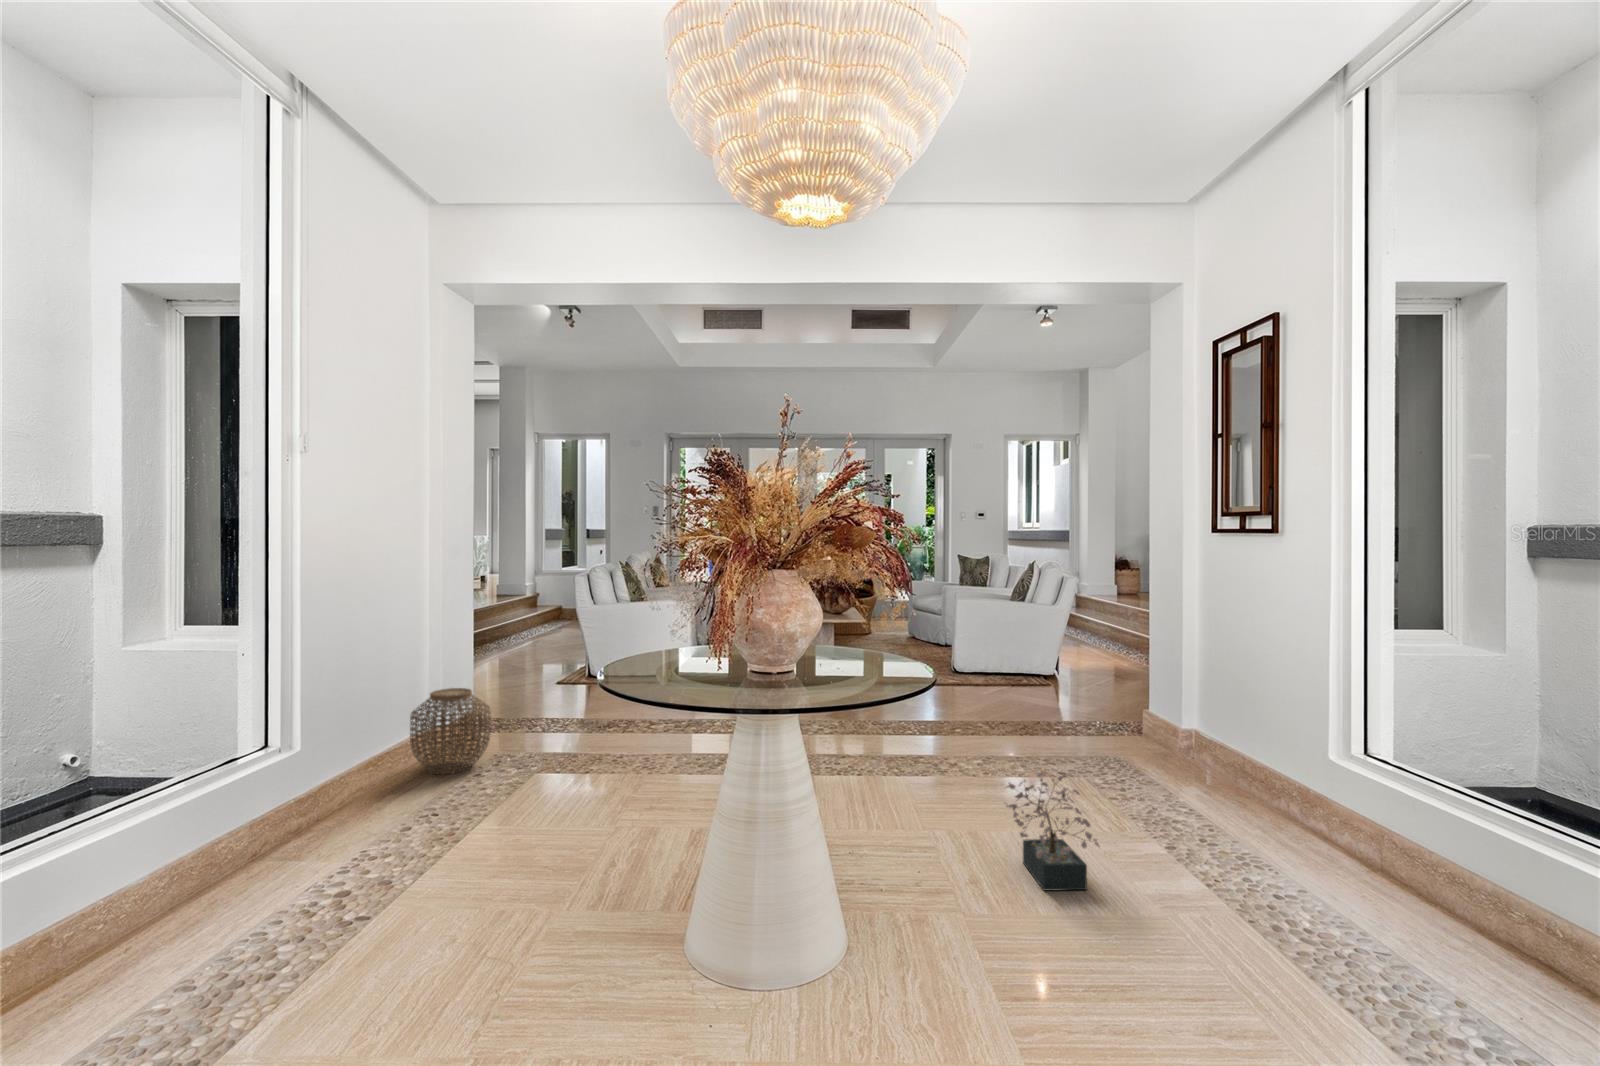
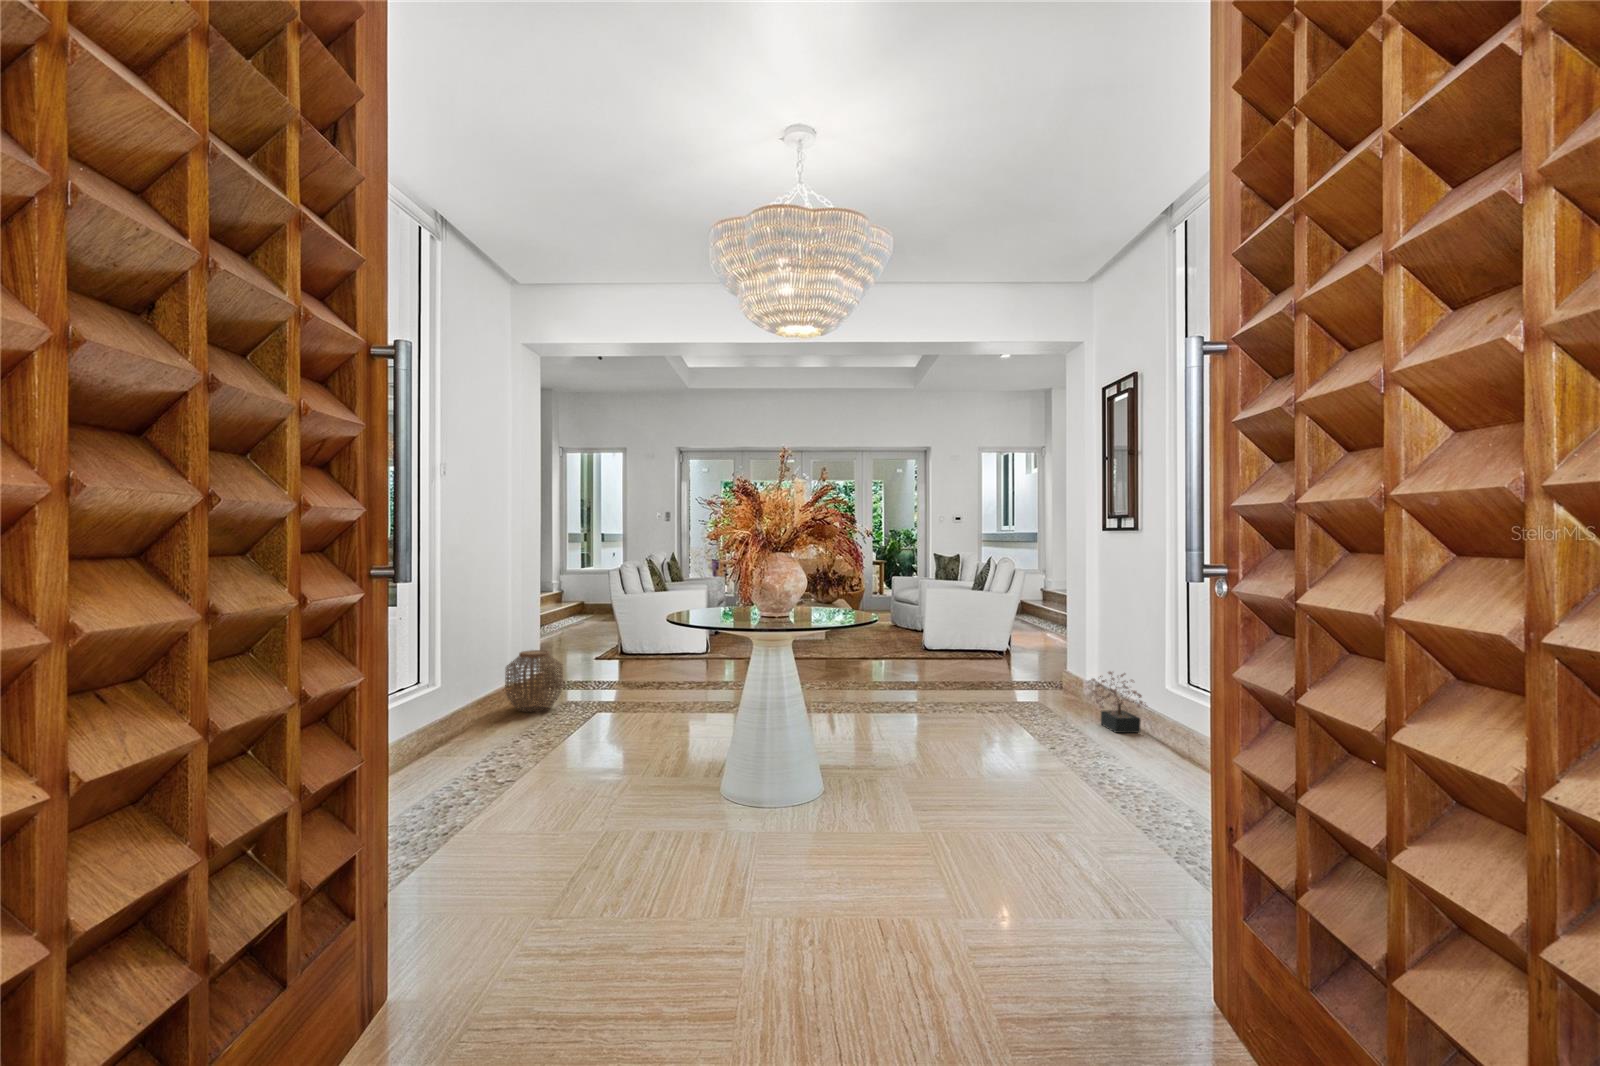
decorative plant: present [1005,772,1099,890] -> present [1091,672,1146,733]

